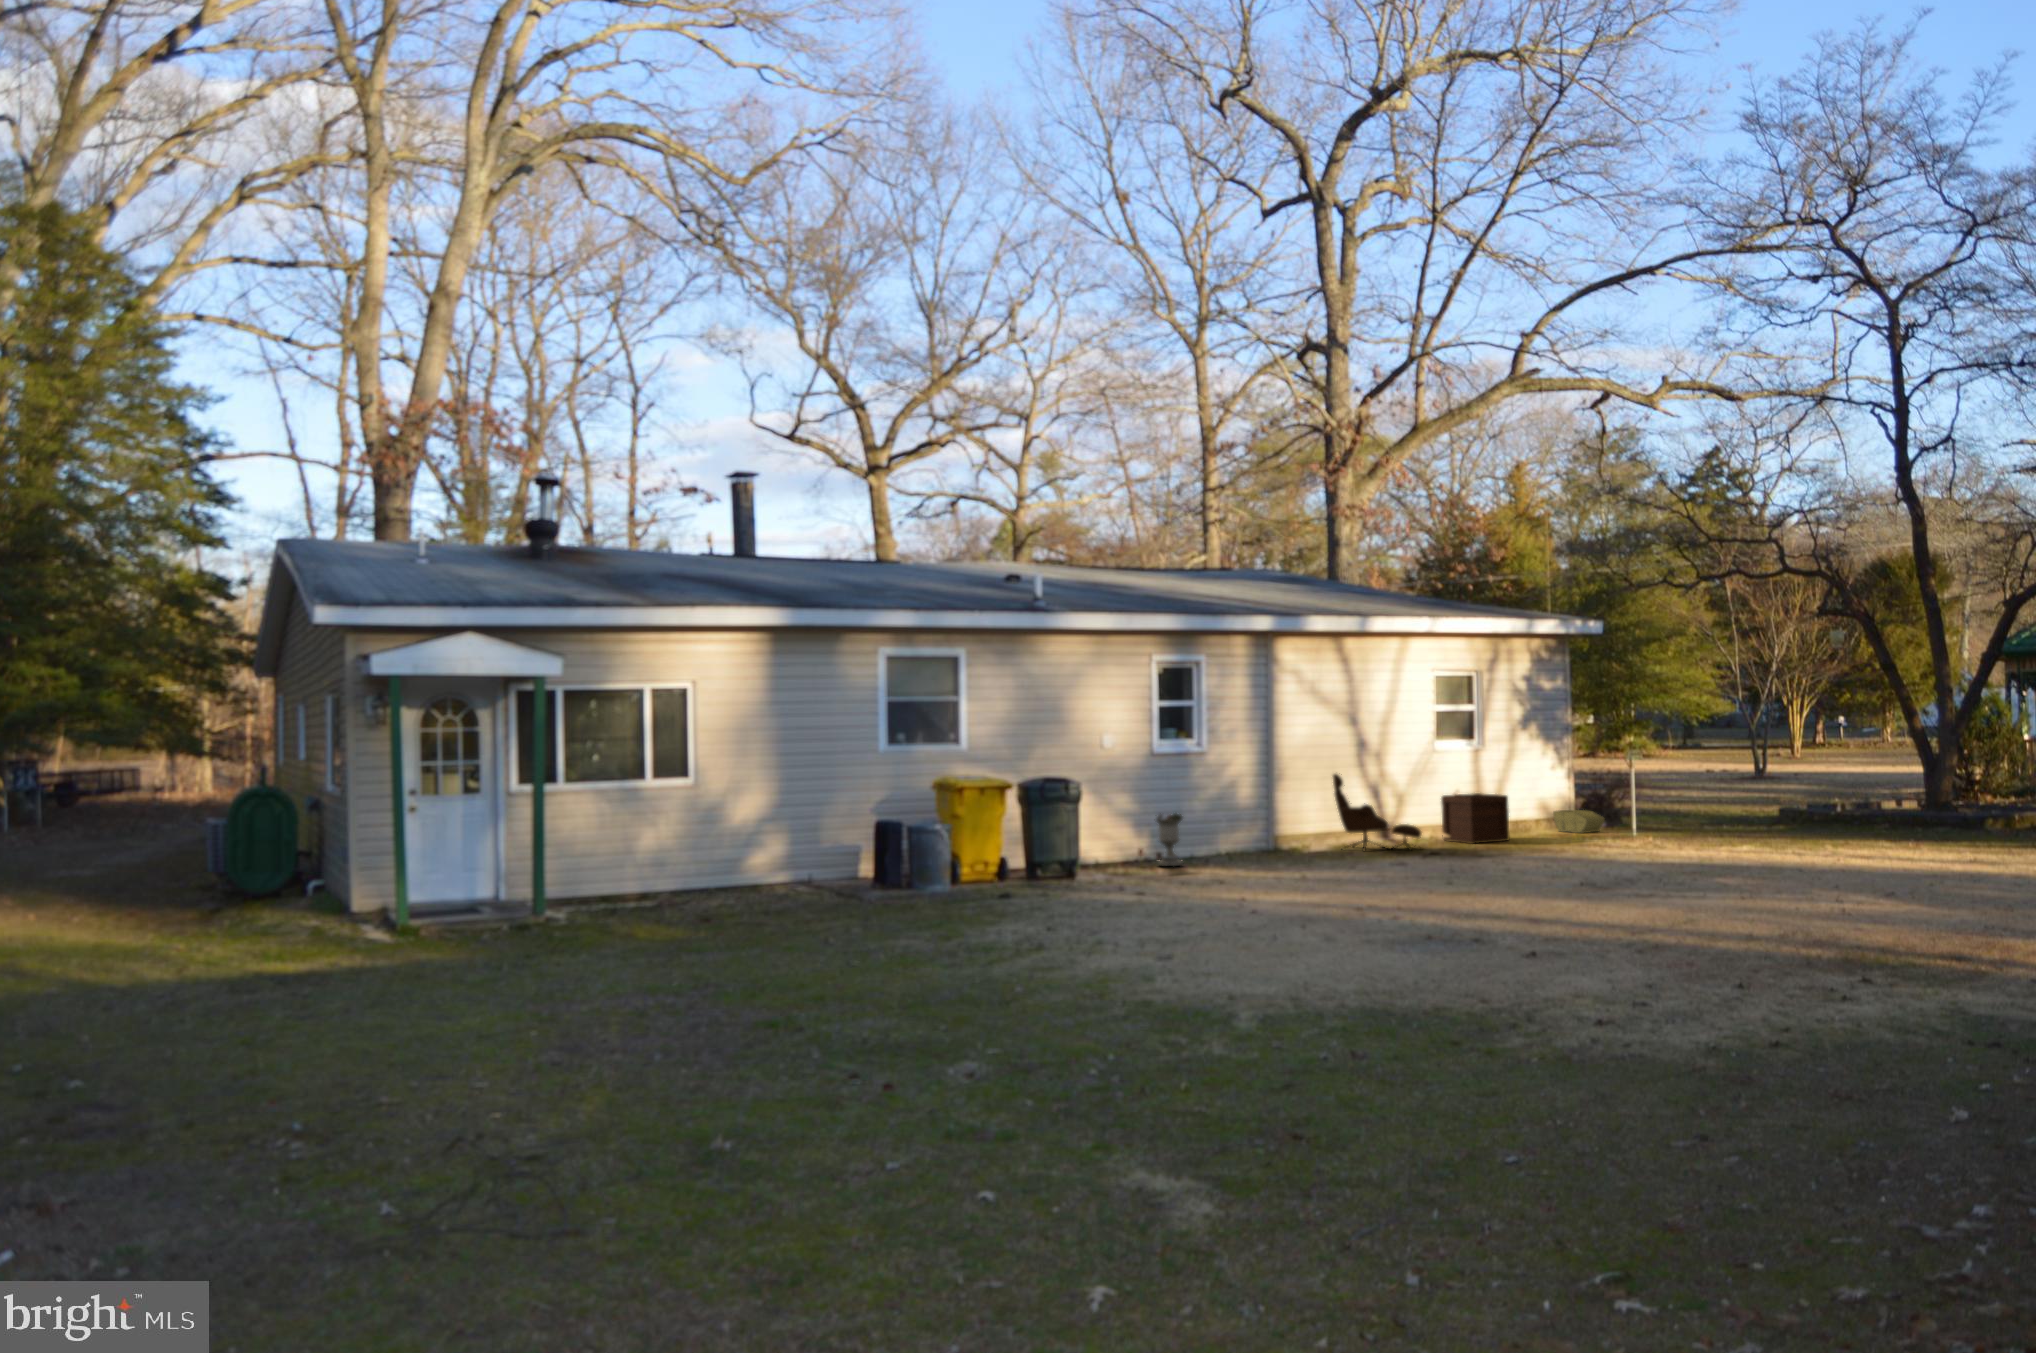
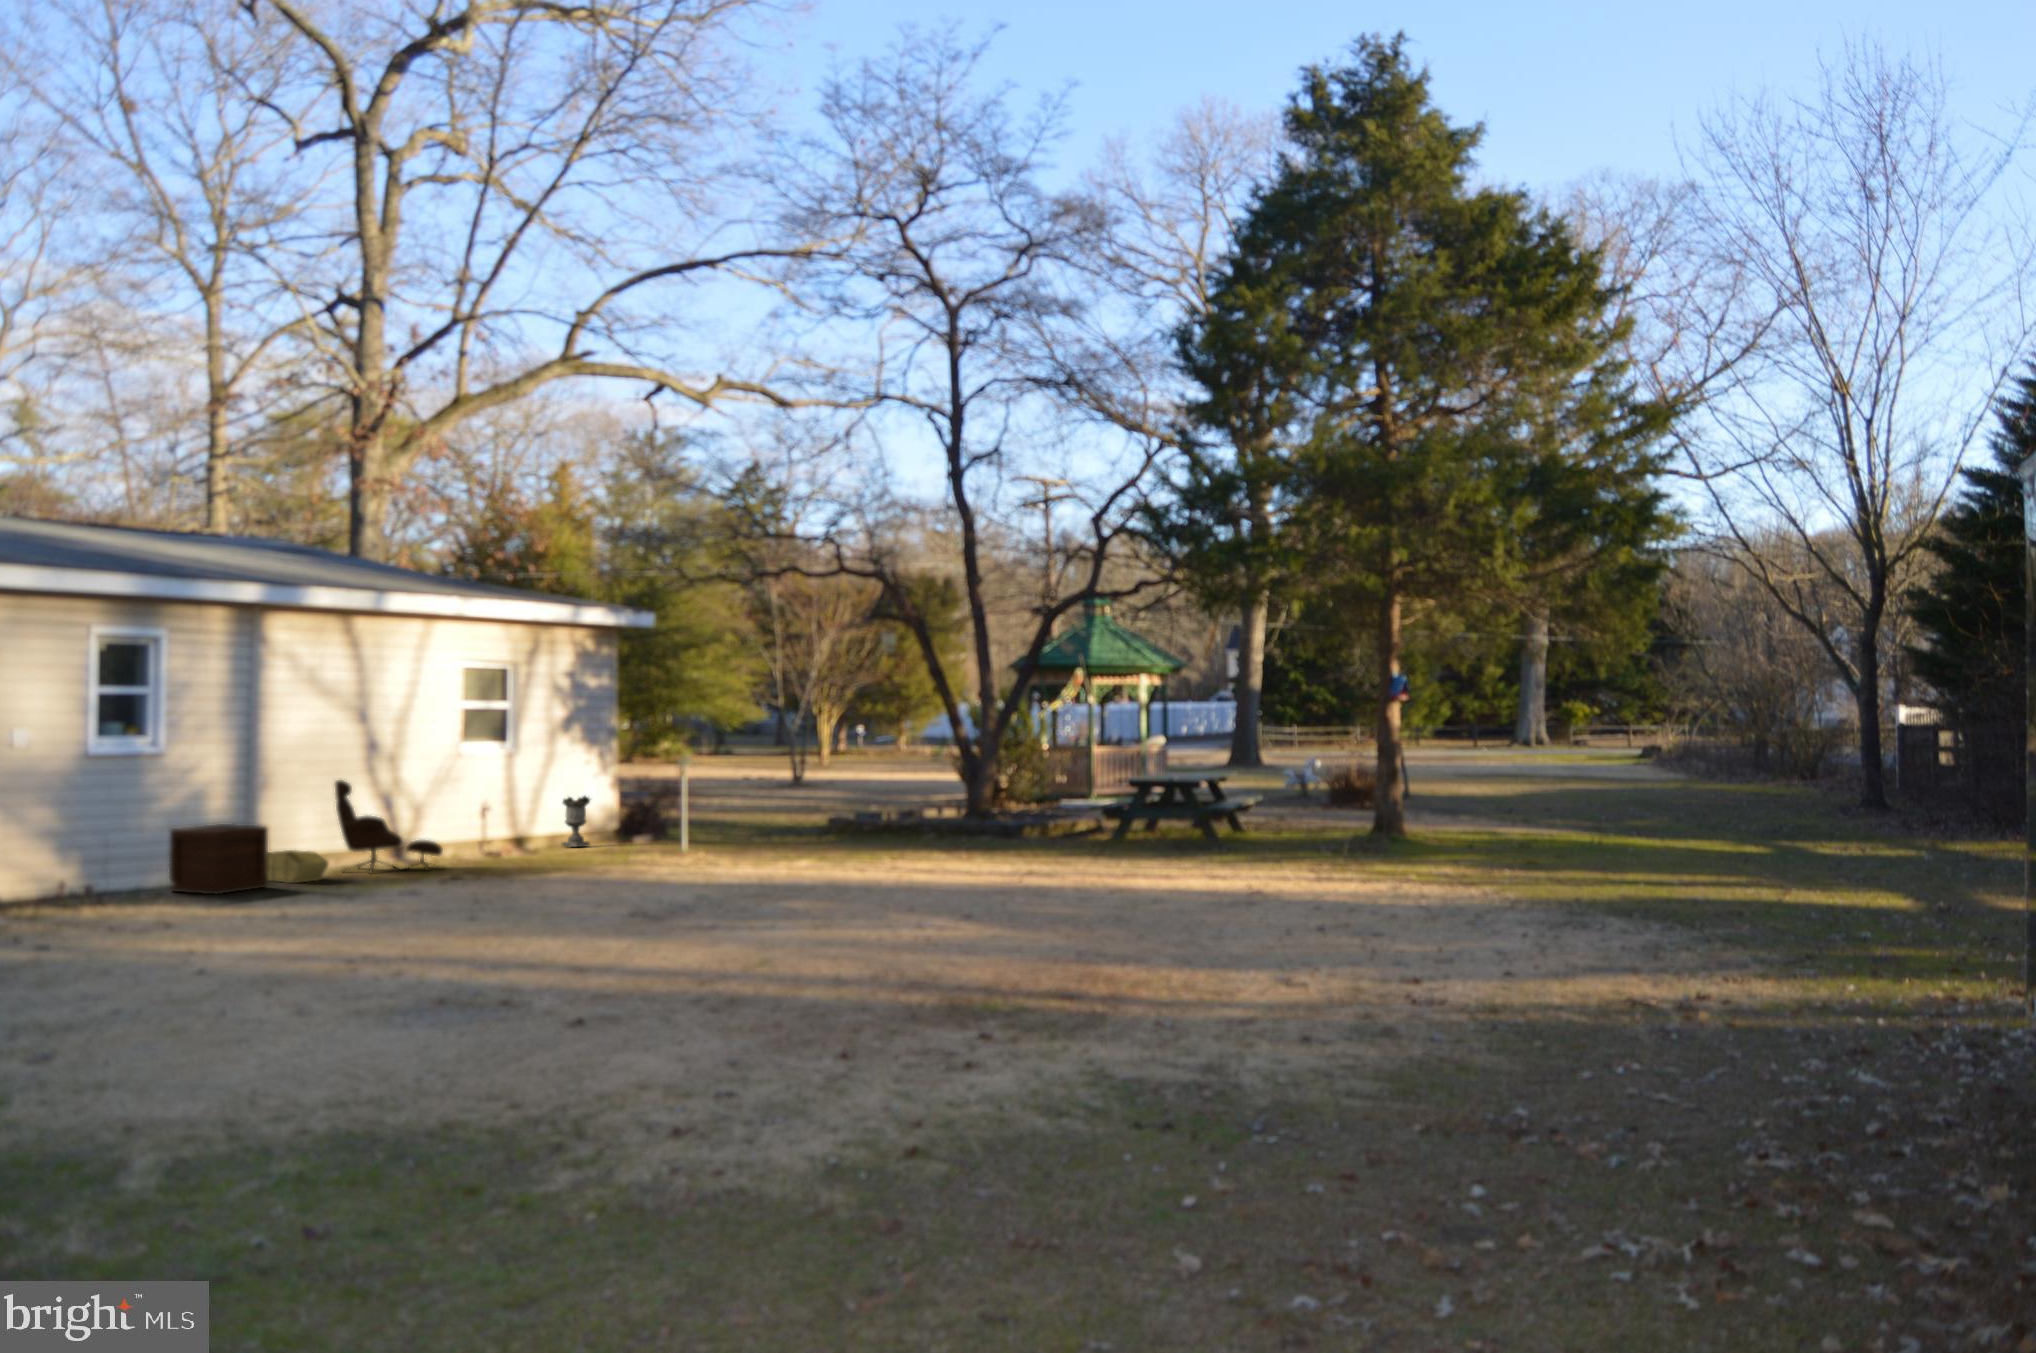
wooden crate: present [1441,793,1509,844] -> present [169,824,268,894]
storage bin: present [1553,810,1605,833] -> present [268,850,328,883]
planter: present [1157,813,1183,866] -> present [562,796,590,847]

